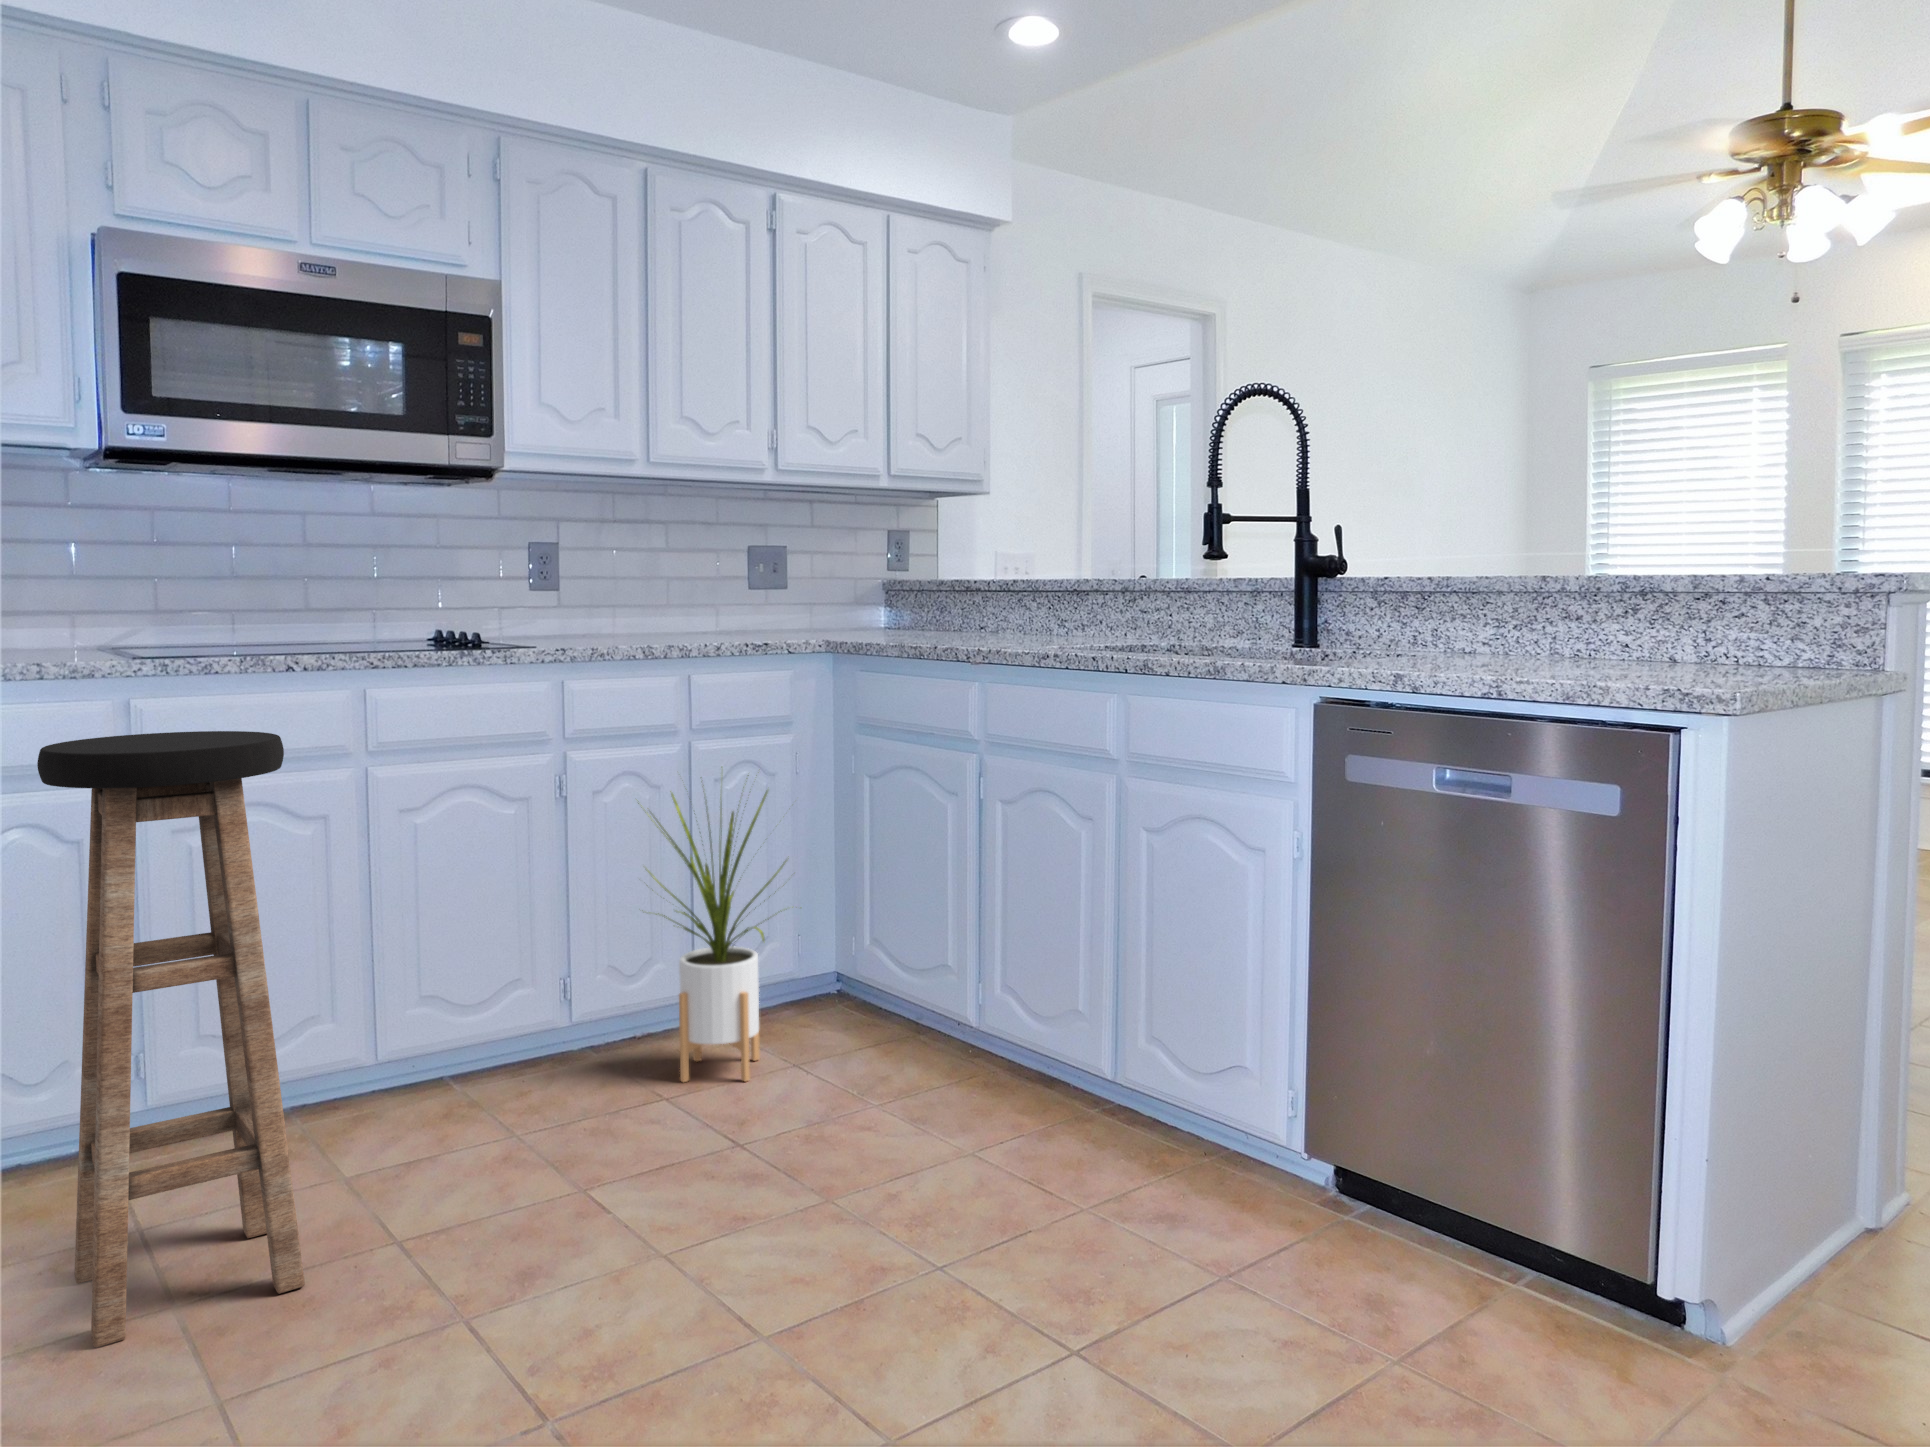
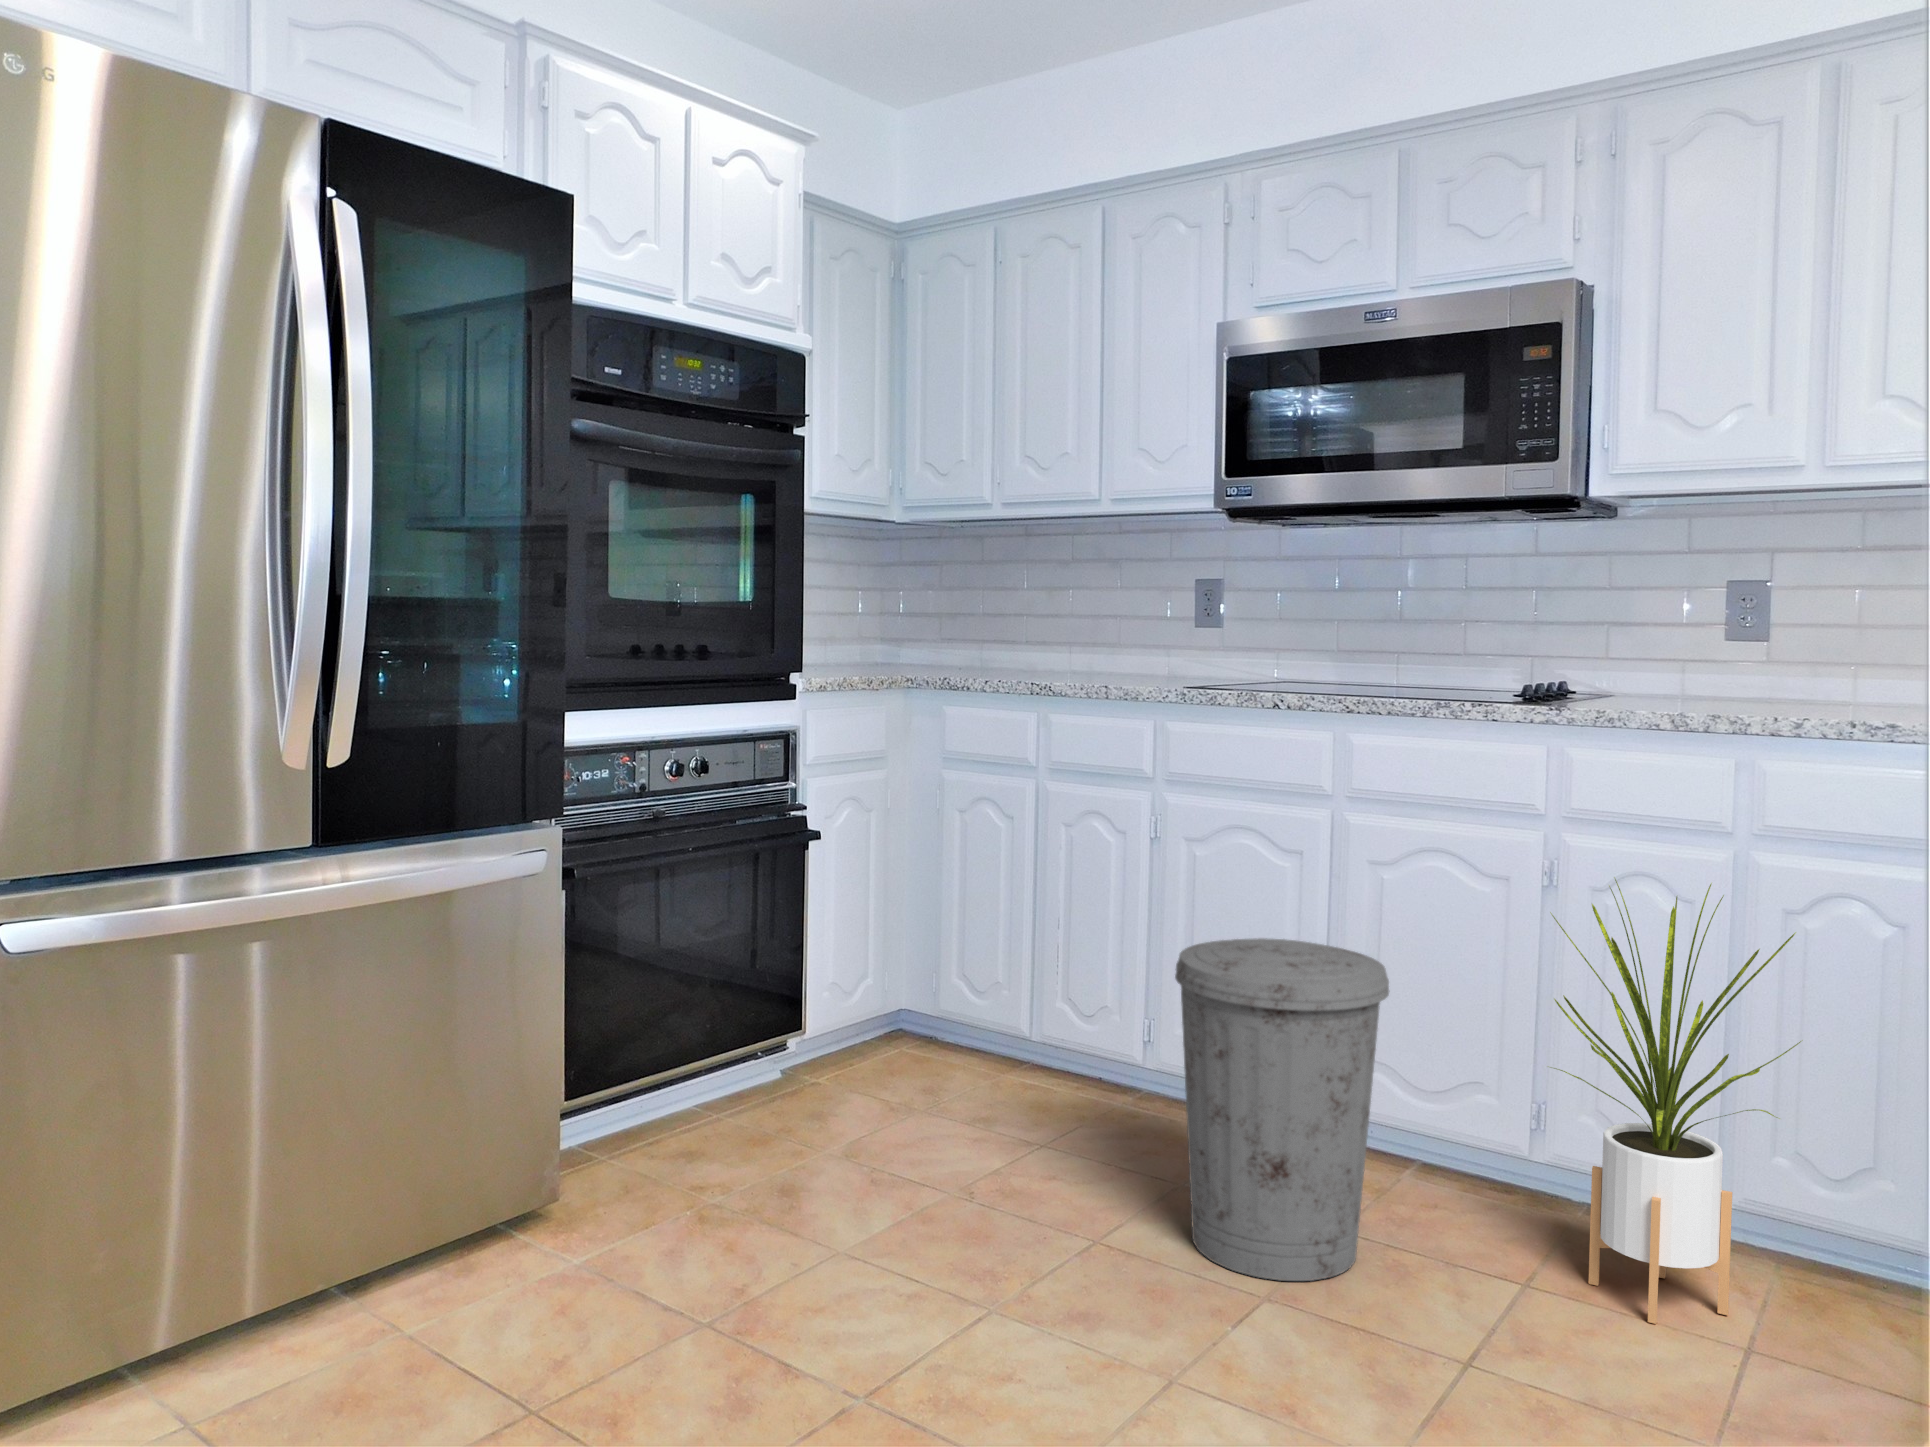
bar stool: present [37,731,305,1347] -> none [896,743,1091,1228]
trash can: none [390,881,600,1203] -> present [1175,938,1389,1281]

